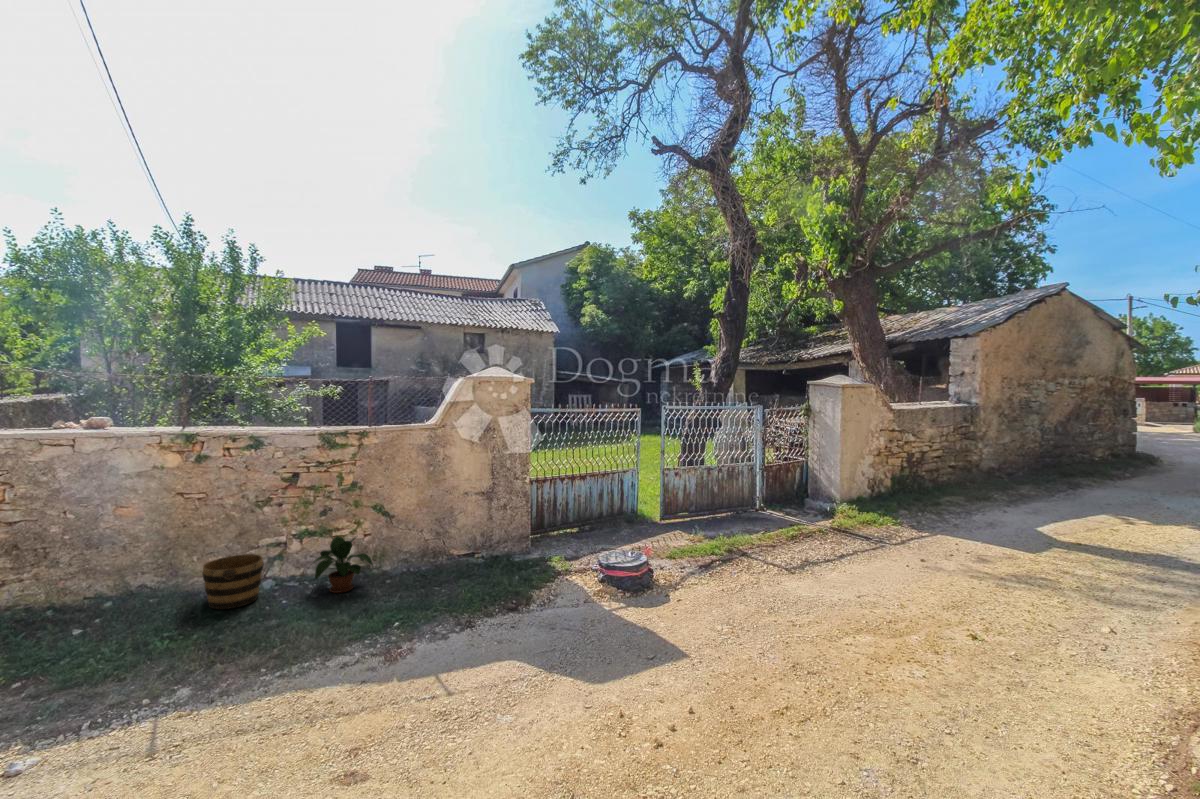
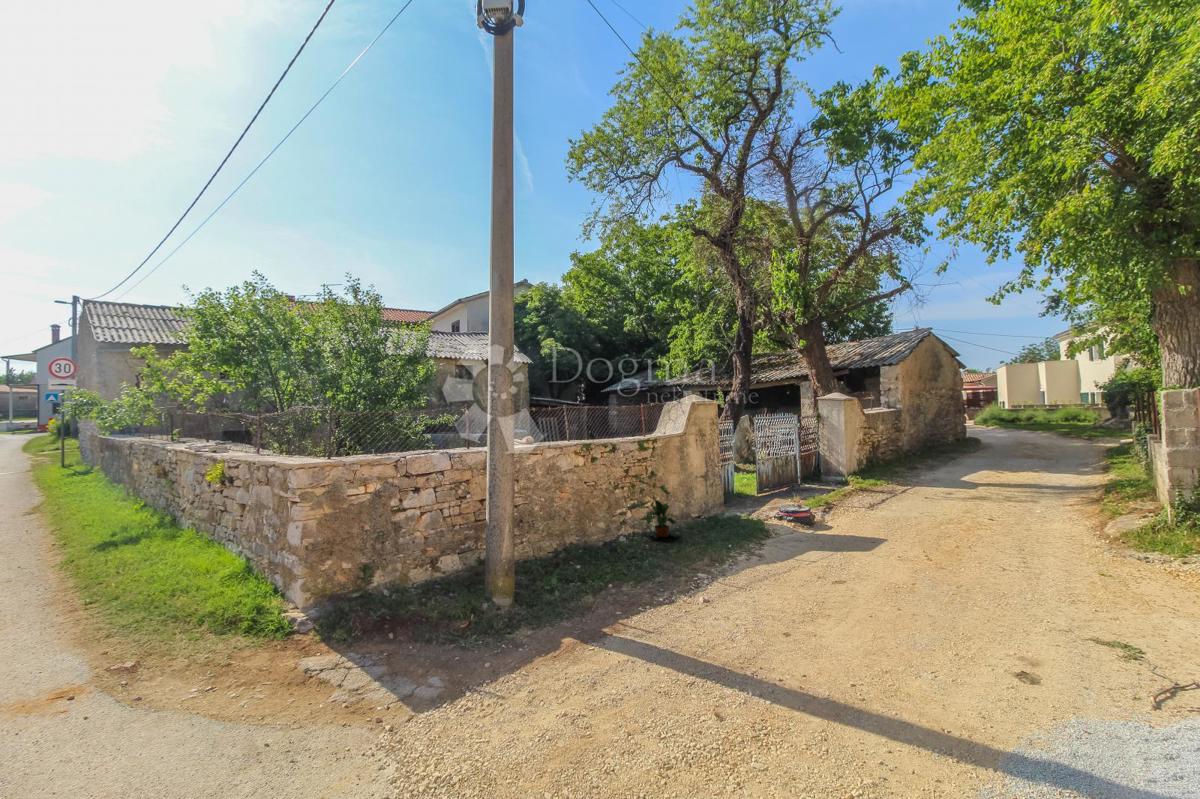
bucket: present [202,554,263,609] -> none [604,518,634,548]

